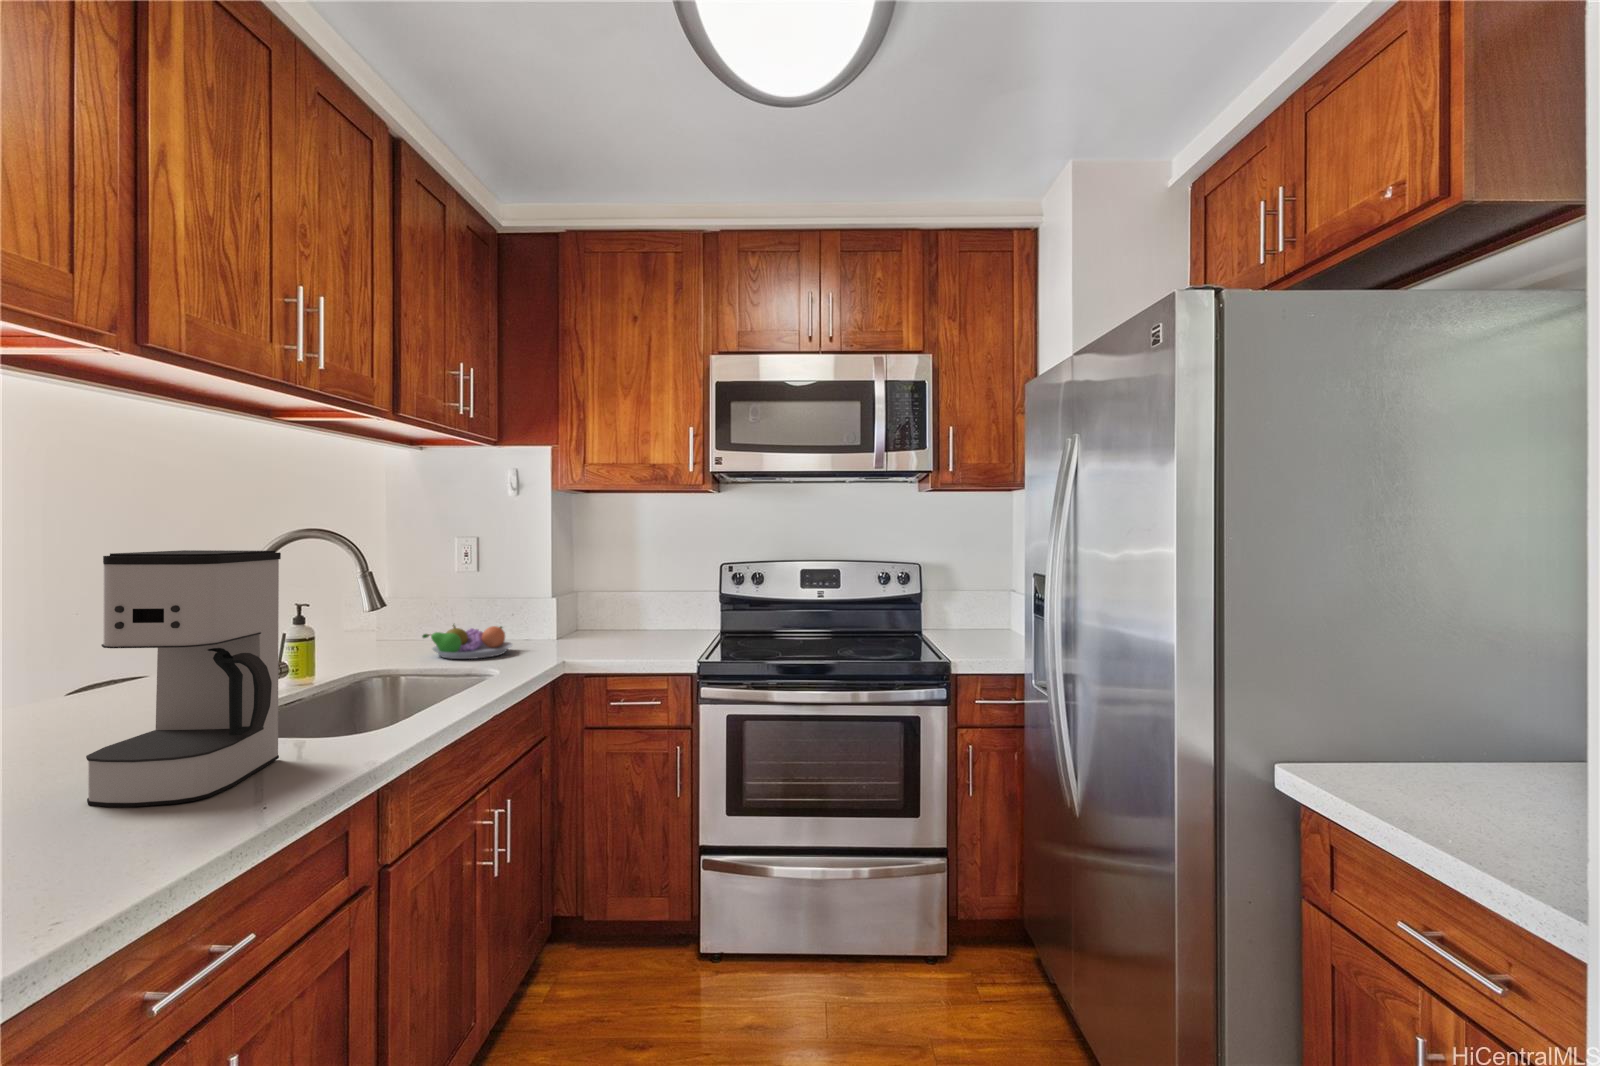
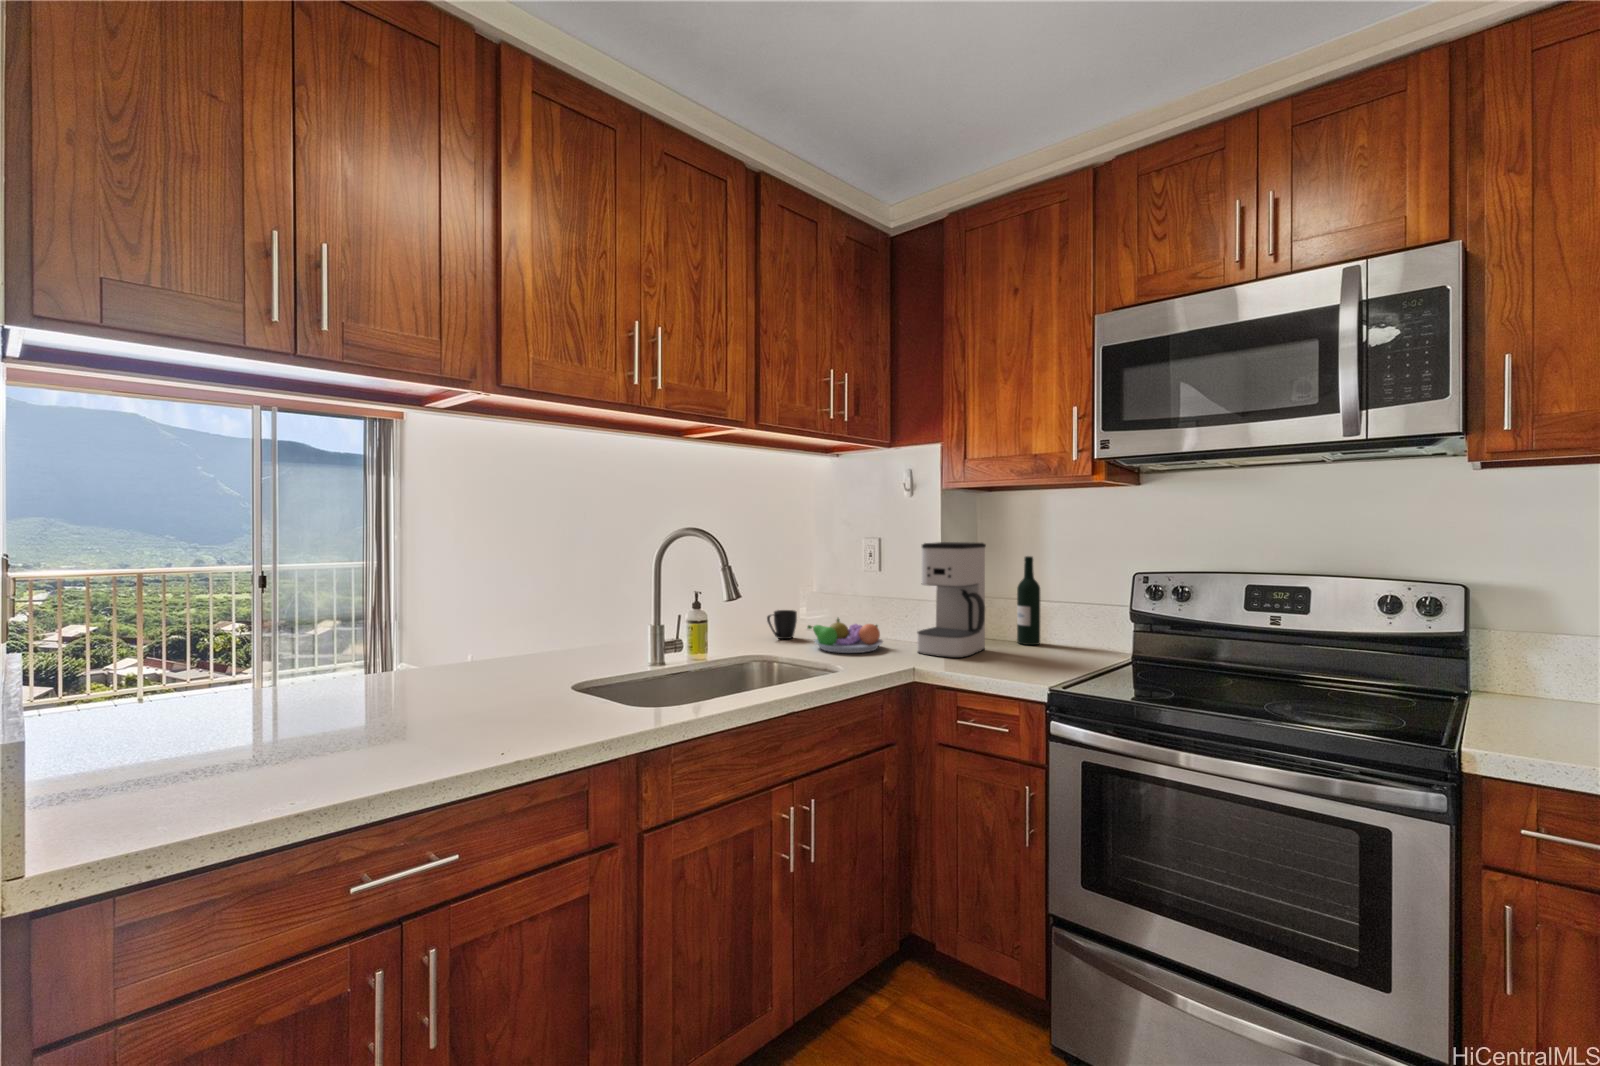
coffee maker: present [86,550,281,807] -> present [918,542,986,658]
wine bottle: none [620,554,641,634] -> present [1017,556,1040,645]
mug: none [360,621,394,655] -> present [767,610,797,639]

